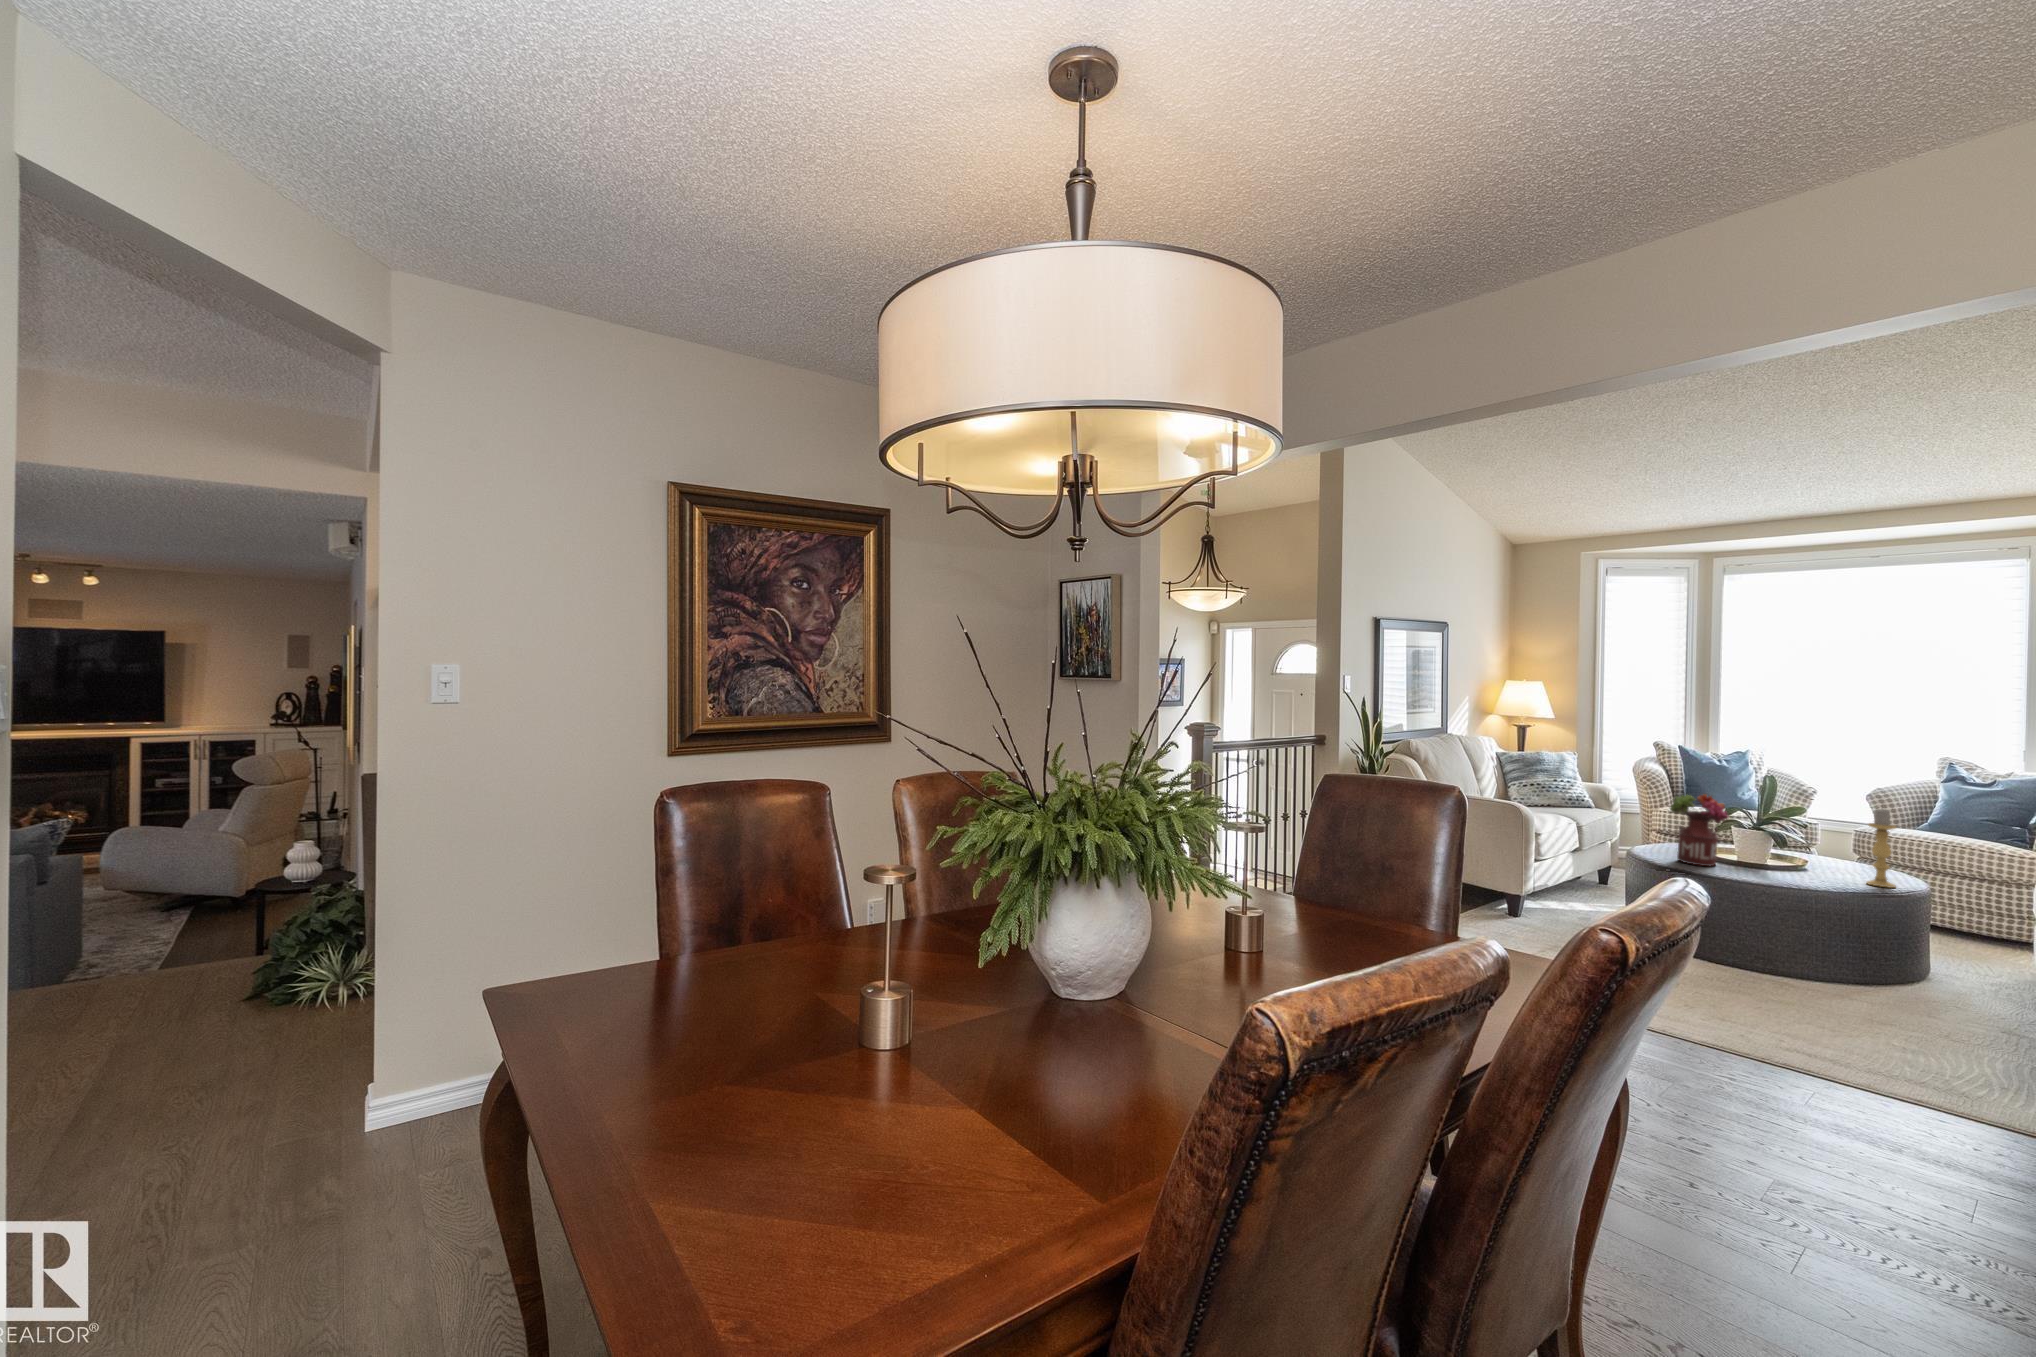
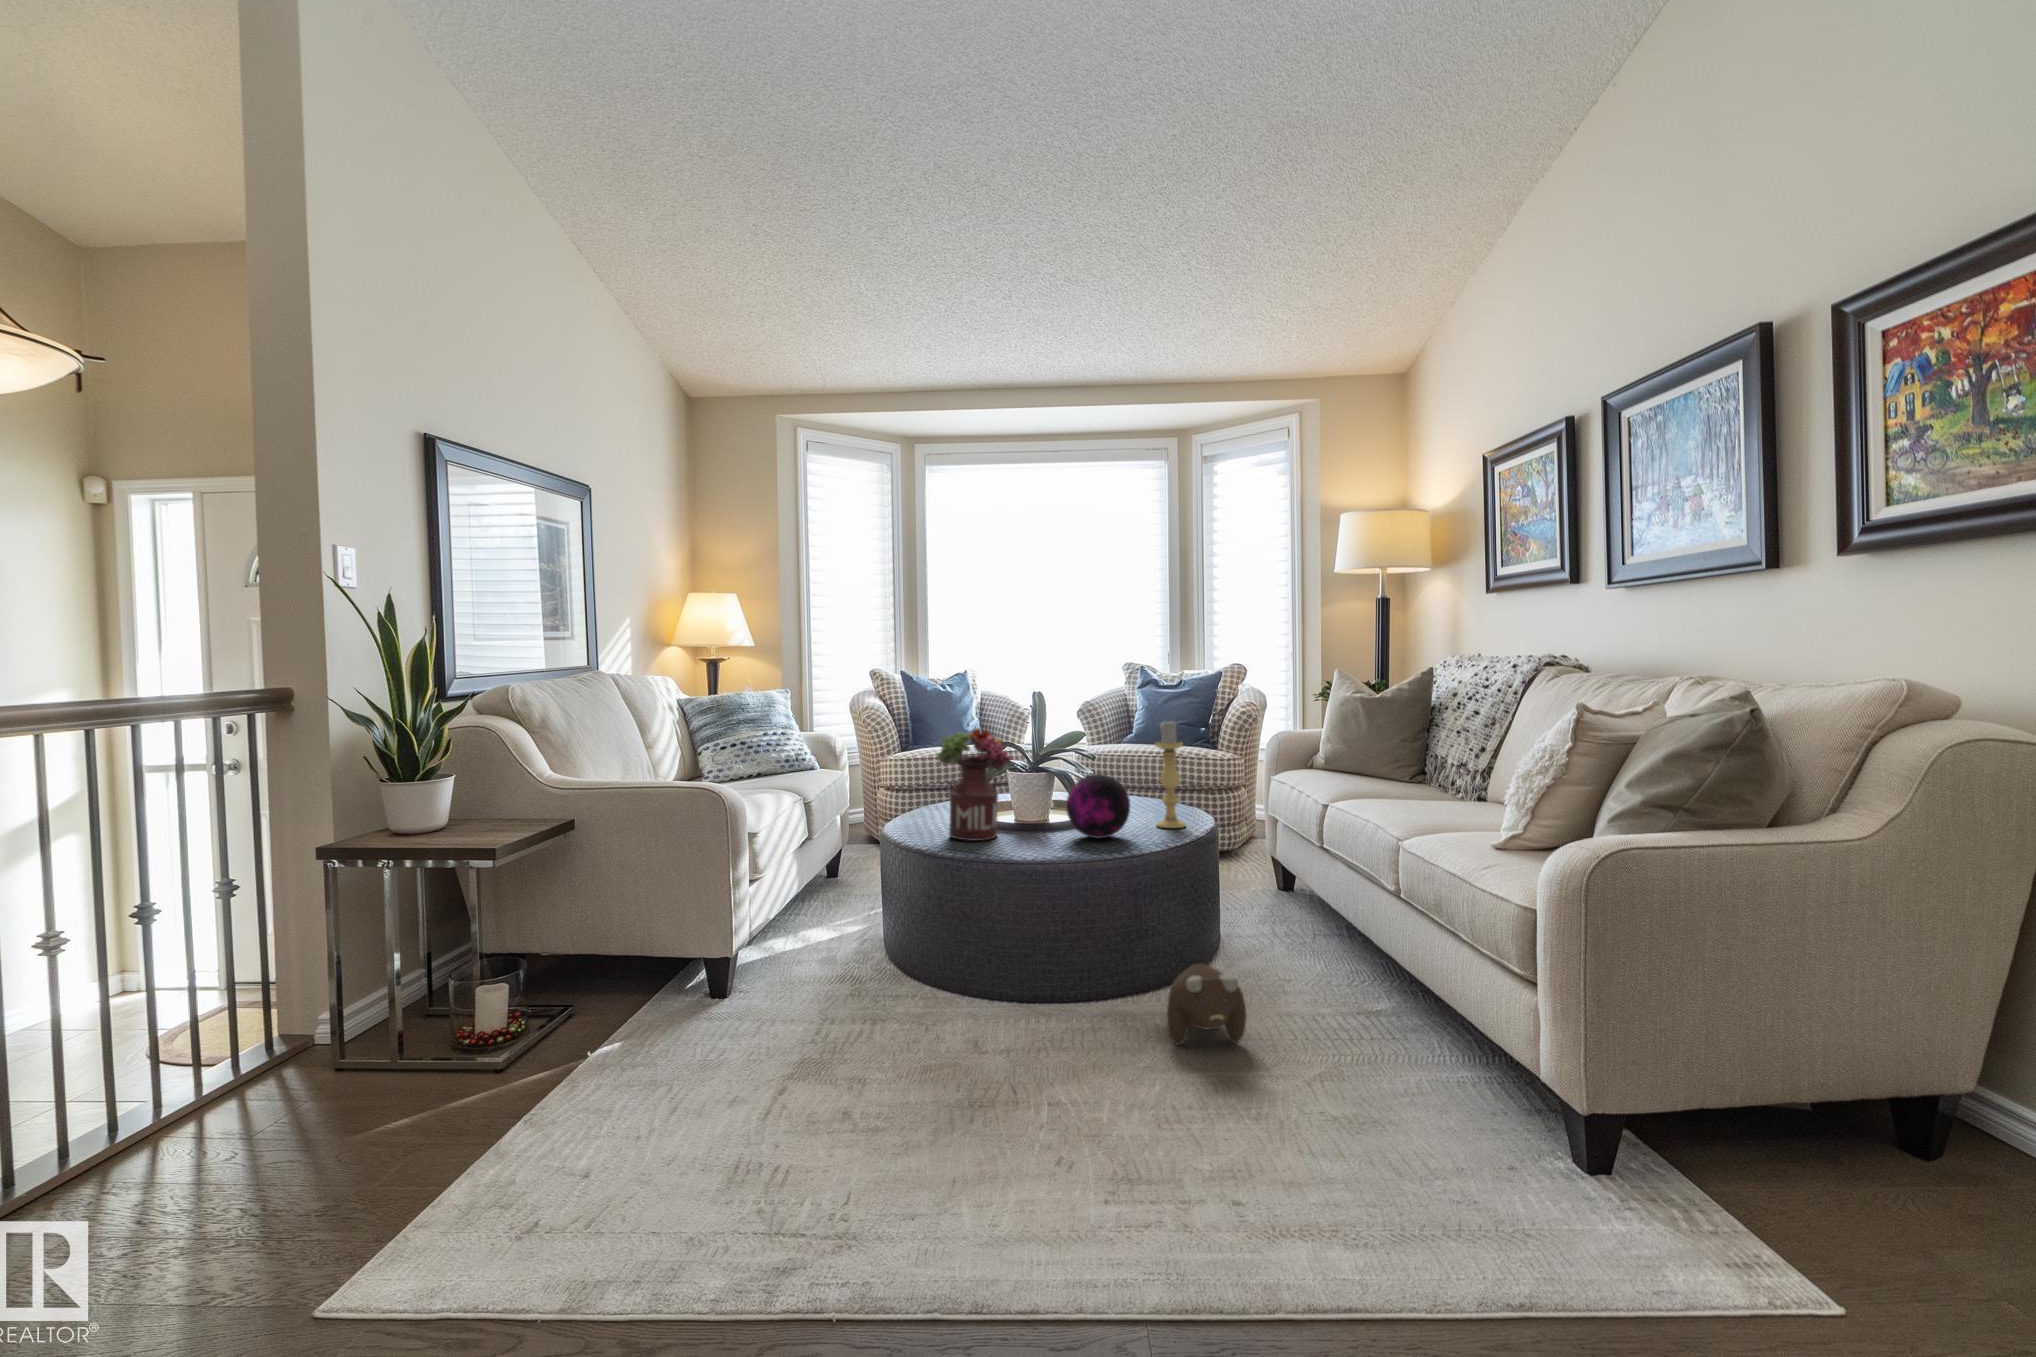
decorative orb: none [1773,837,1832,881] -> present [1066,774,1130,838]
plush toy: none [1817,965,1888,1021] -> present [1167,964,1246,1045]

